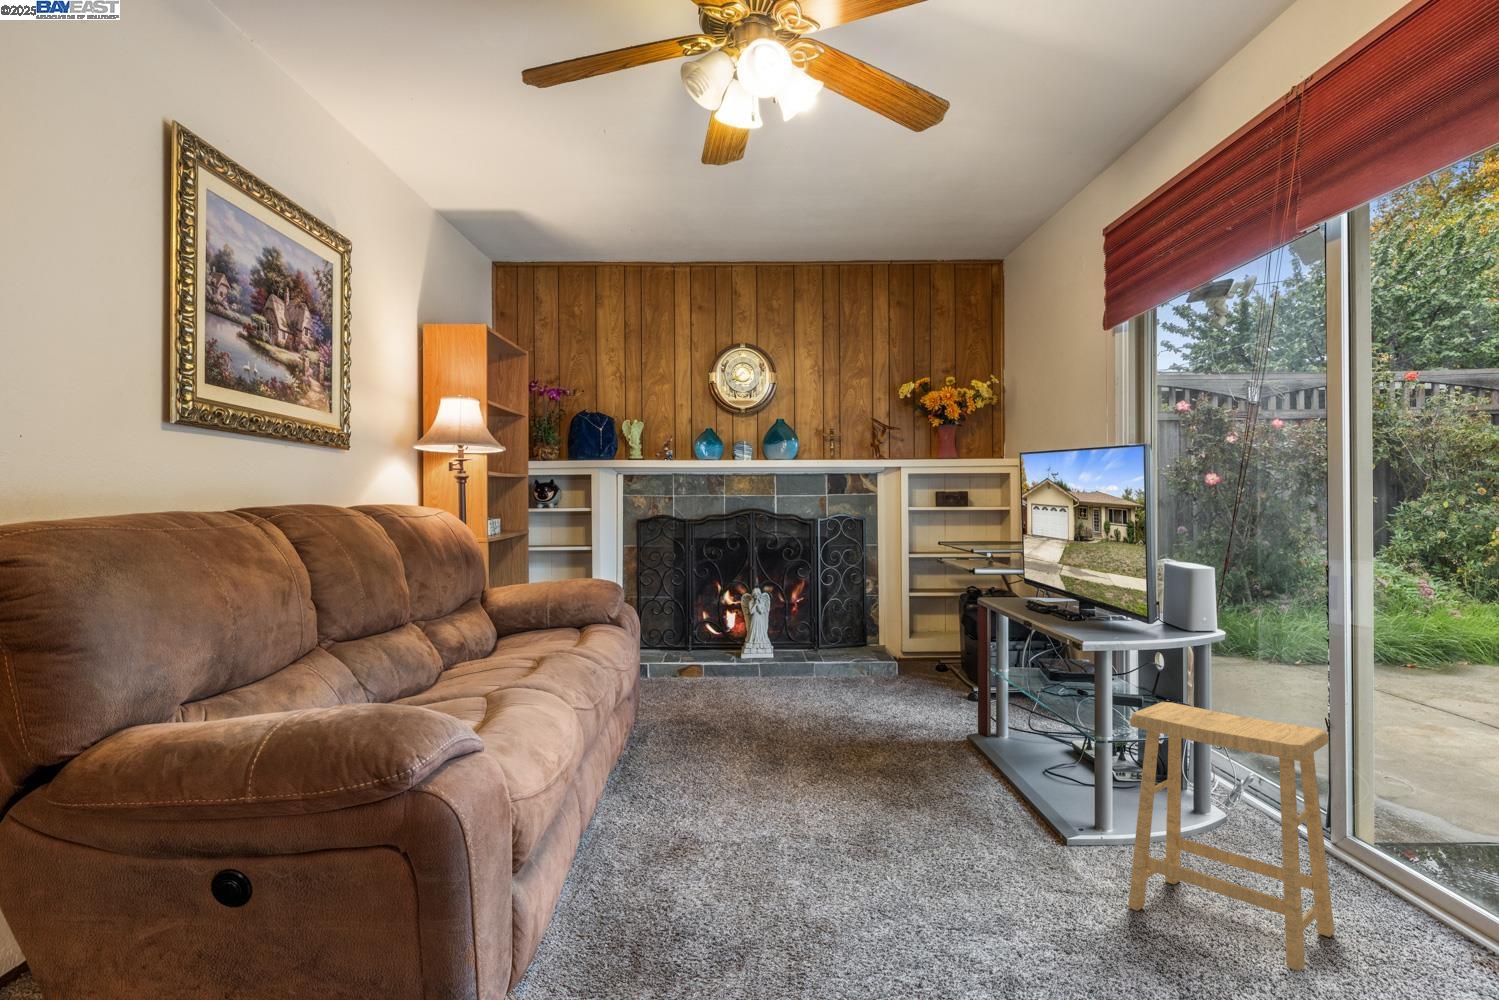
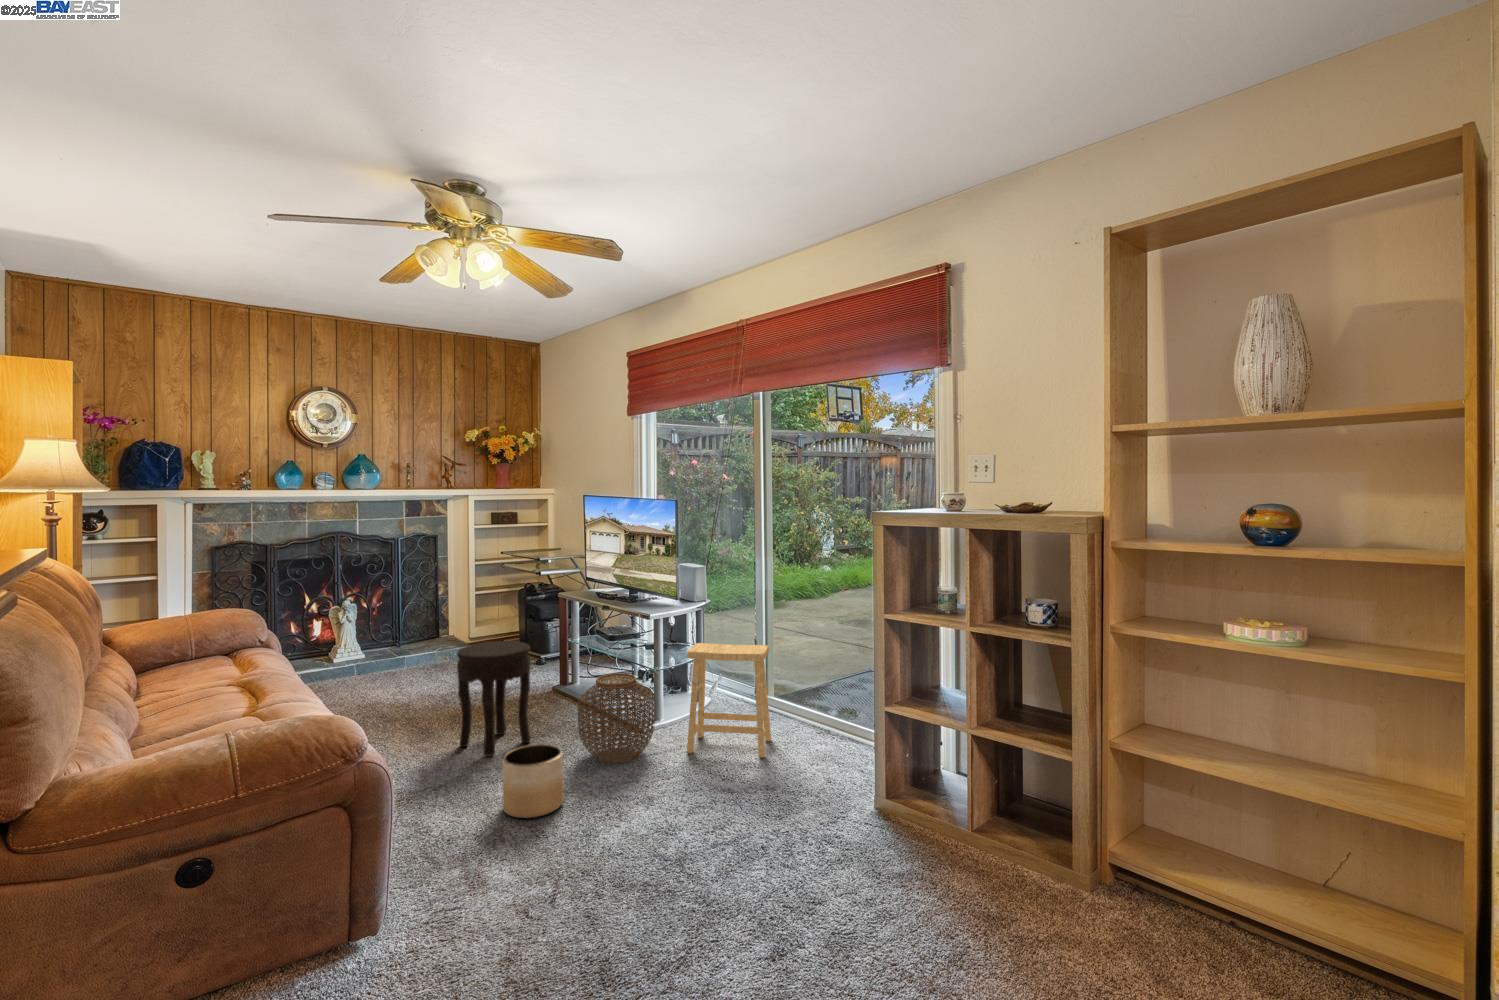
side table: none [786,653,888,819] -> present [457,641,531,757]
woven basket: none [931,730,1068,891] -> present [578,673,655,763]
planter: none [769,819,864,945] -> present [503,744,564,818]

